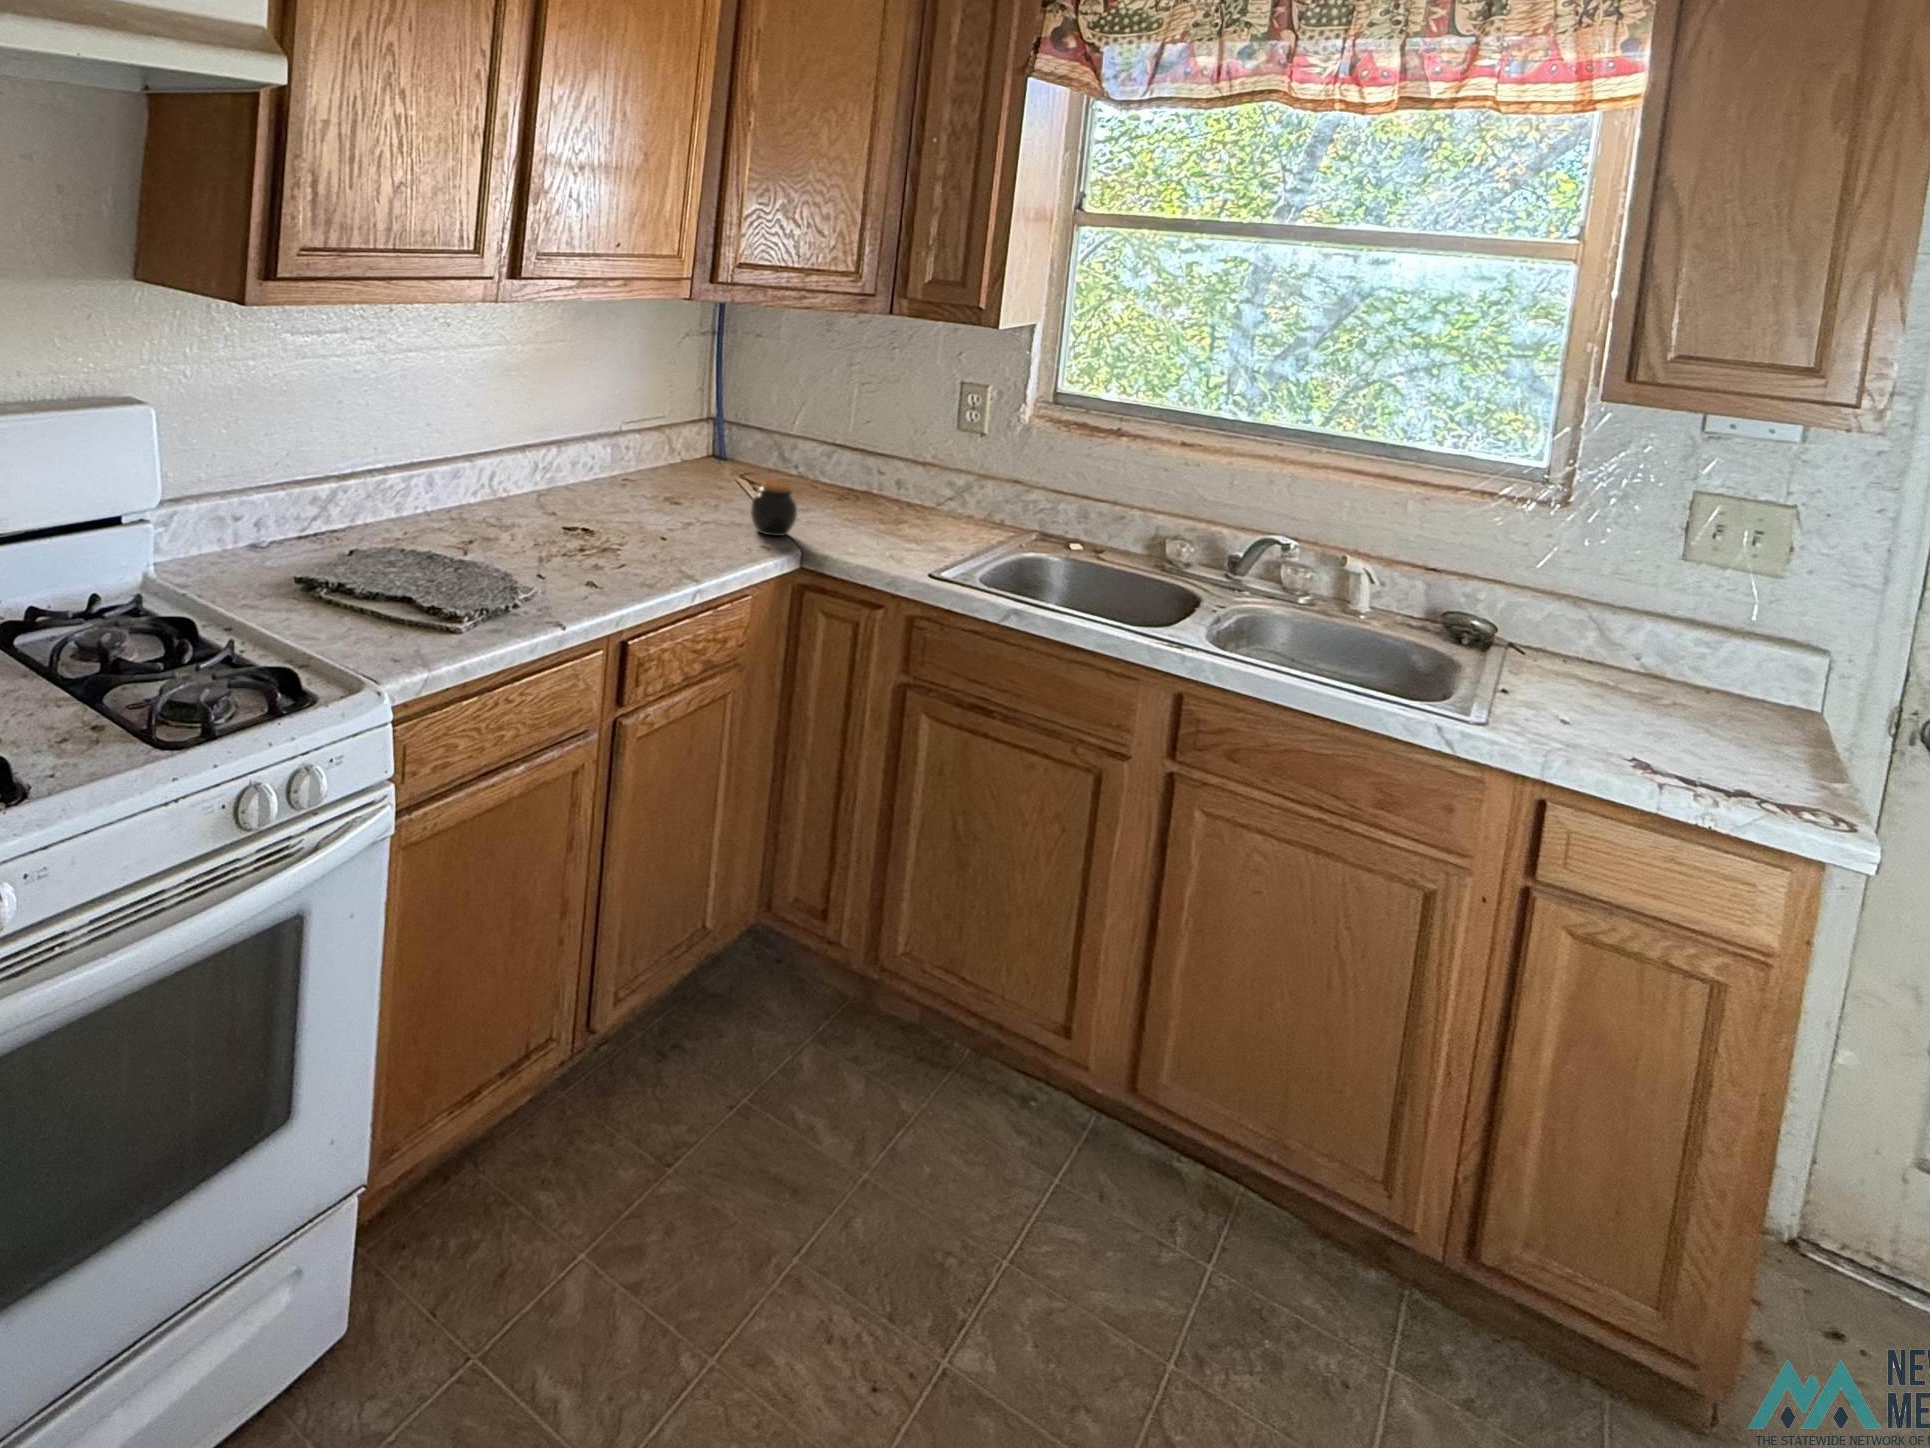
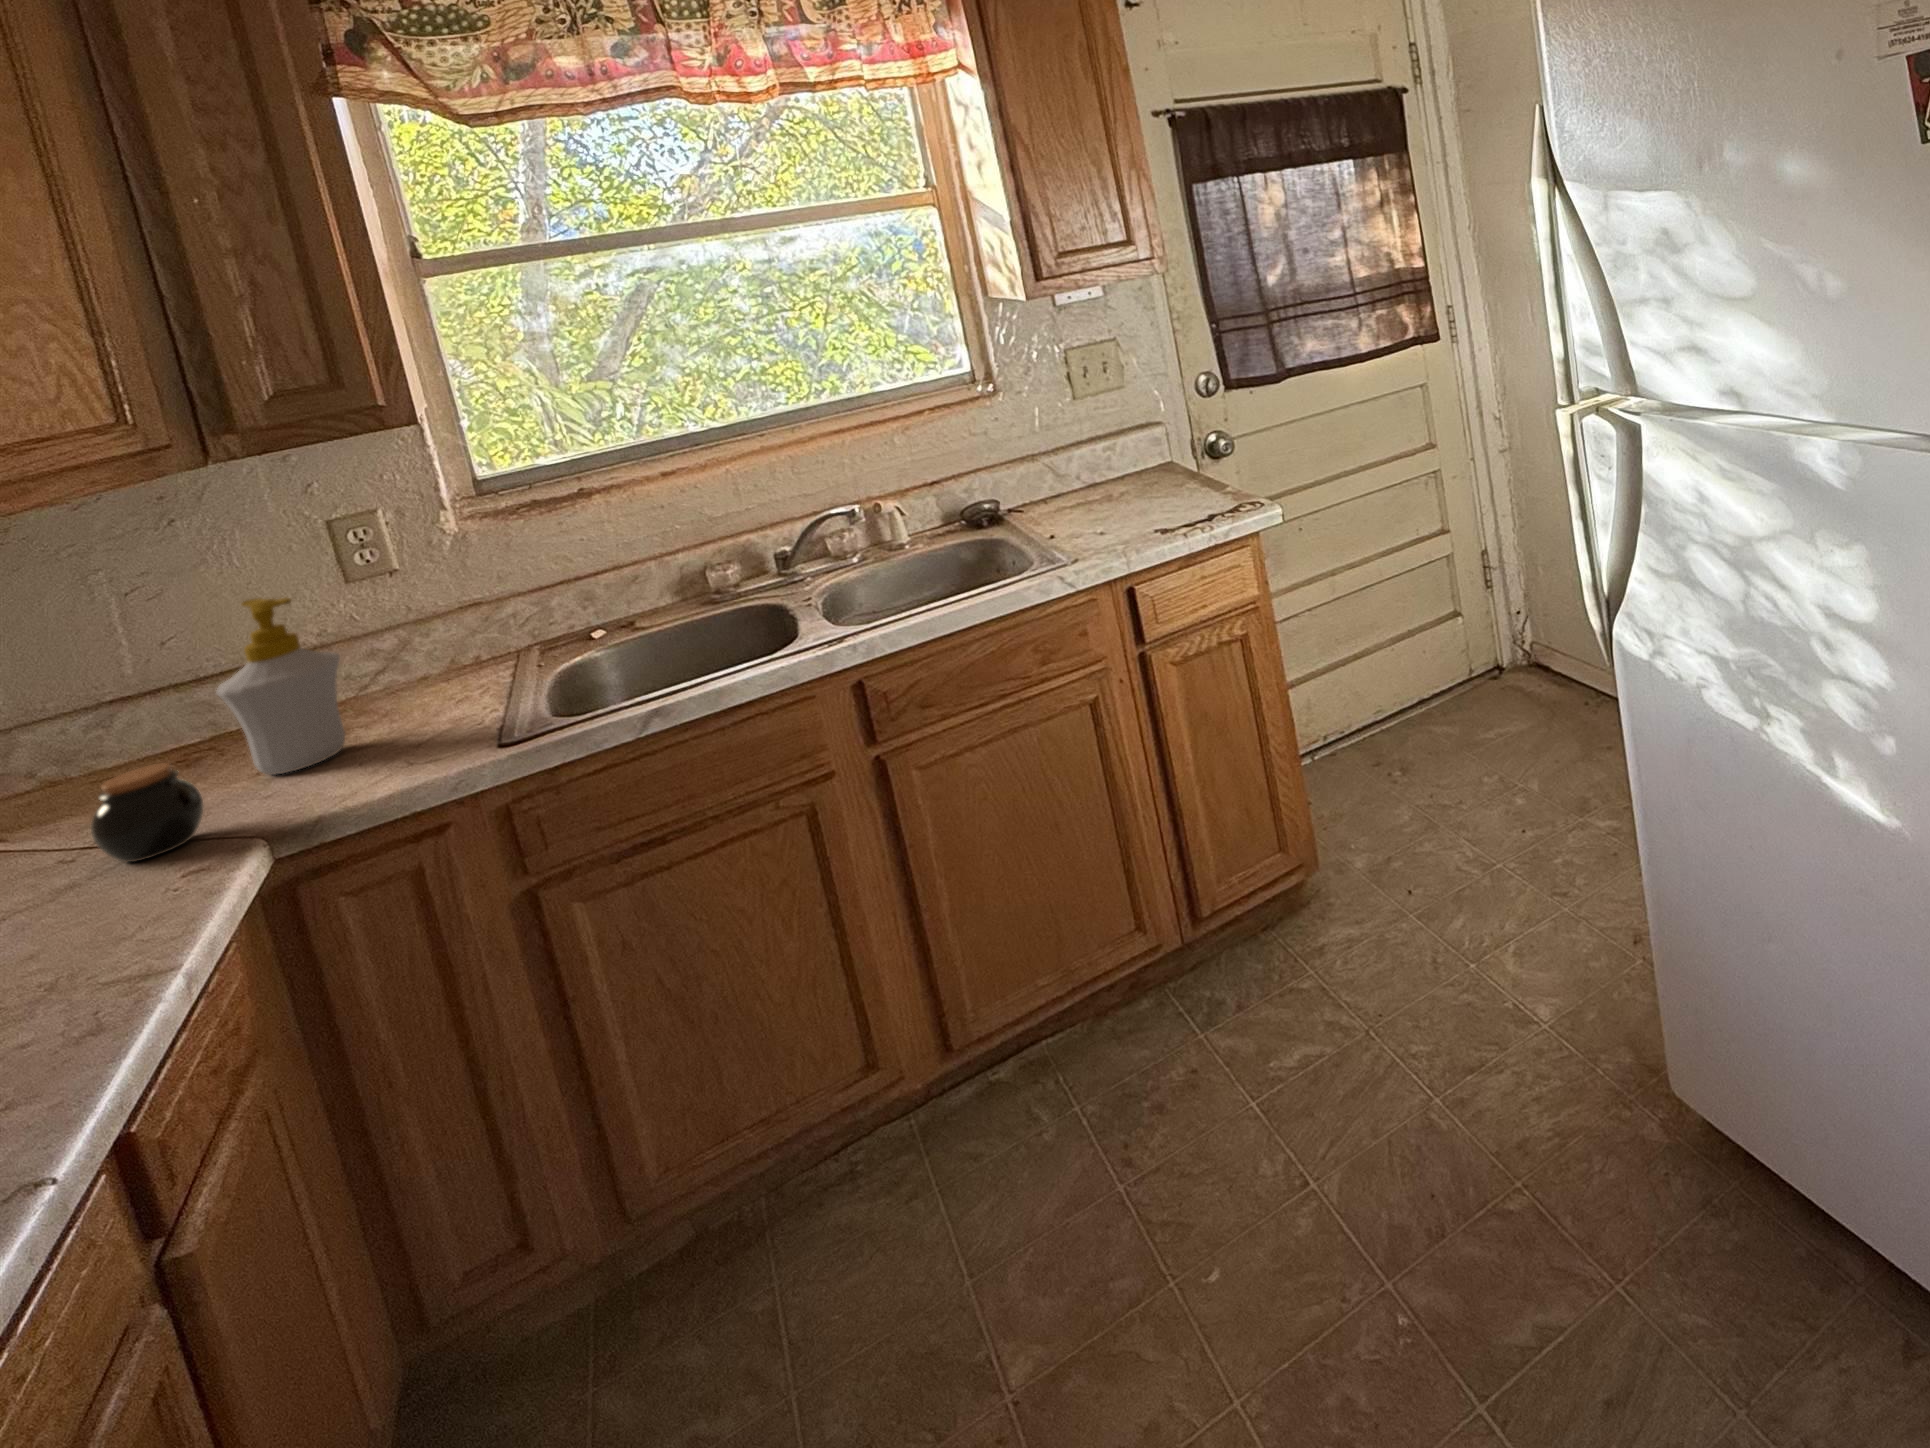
soap bottle: none [842,412,904,534] -> present [216,598,345,775]

